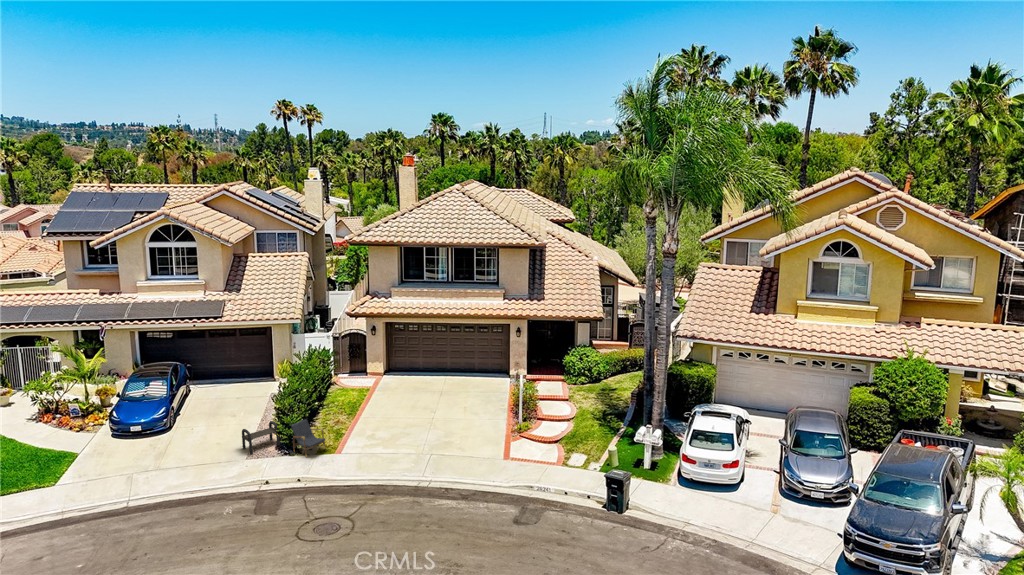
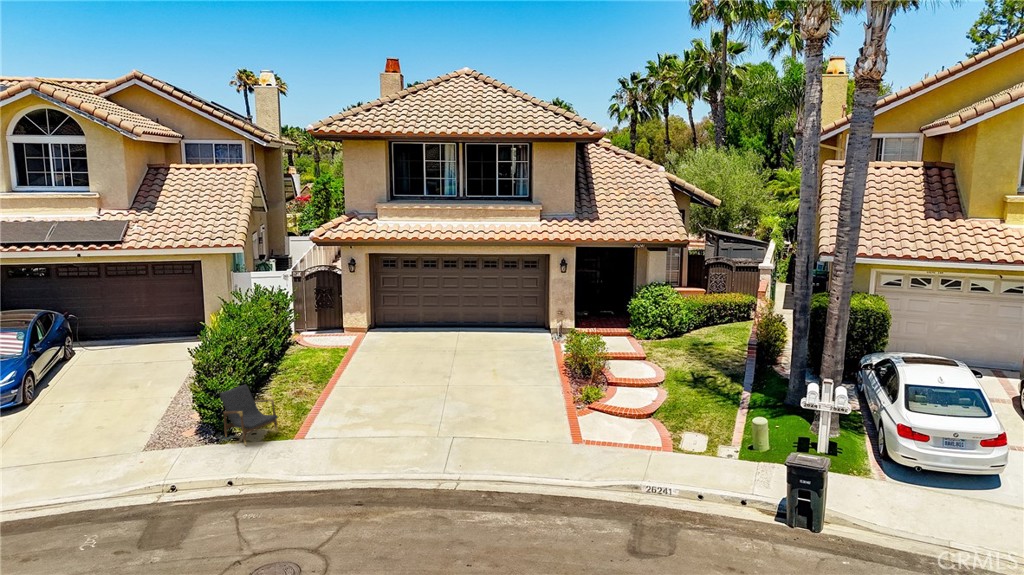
bench: present [242,421,280,454] -> none [138,389,203,442]

